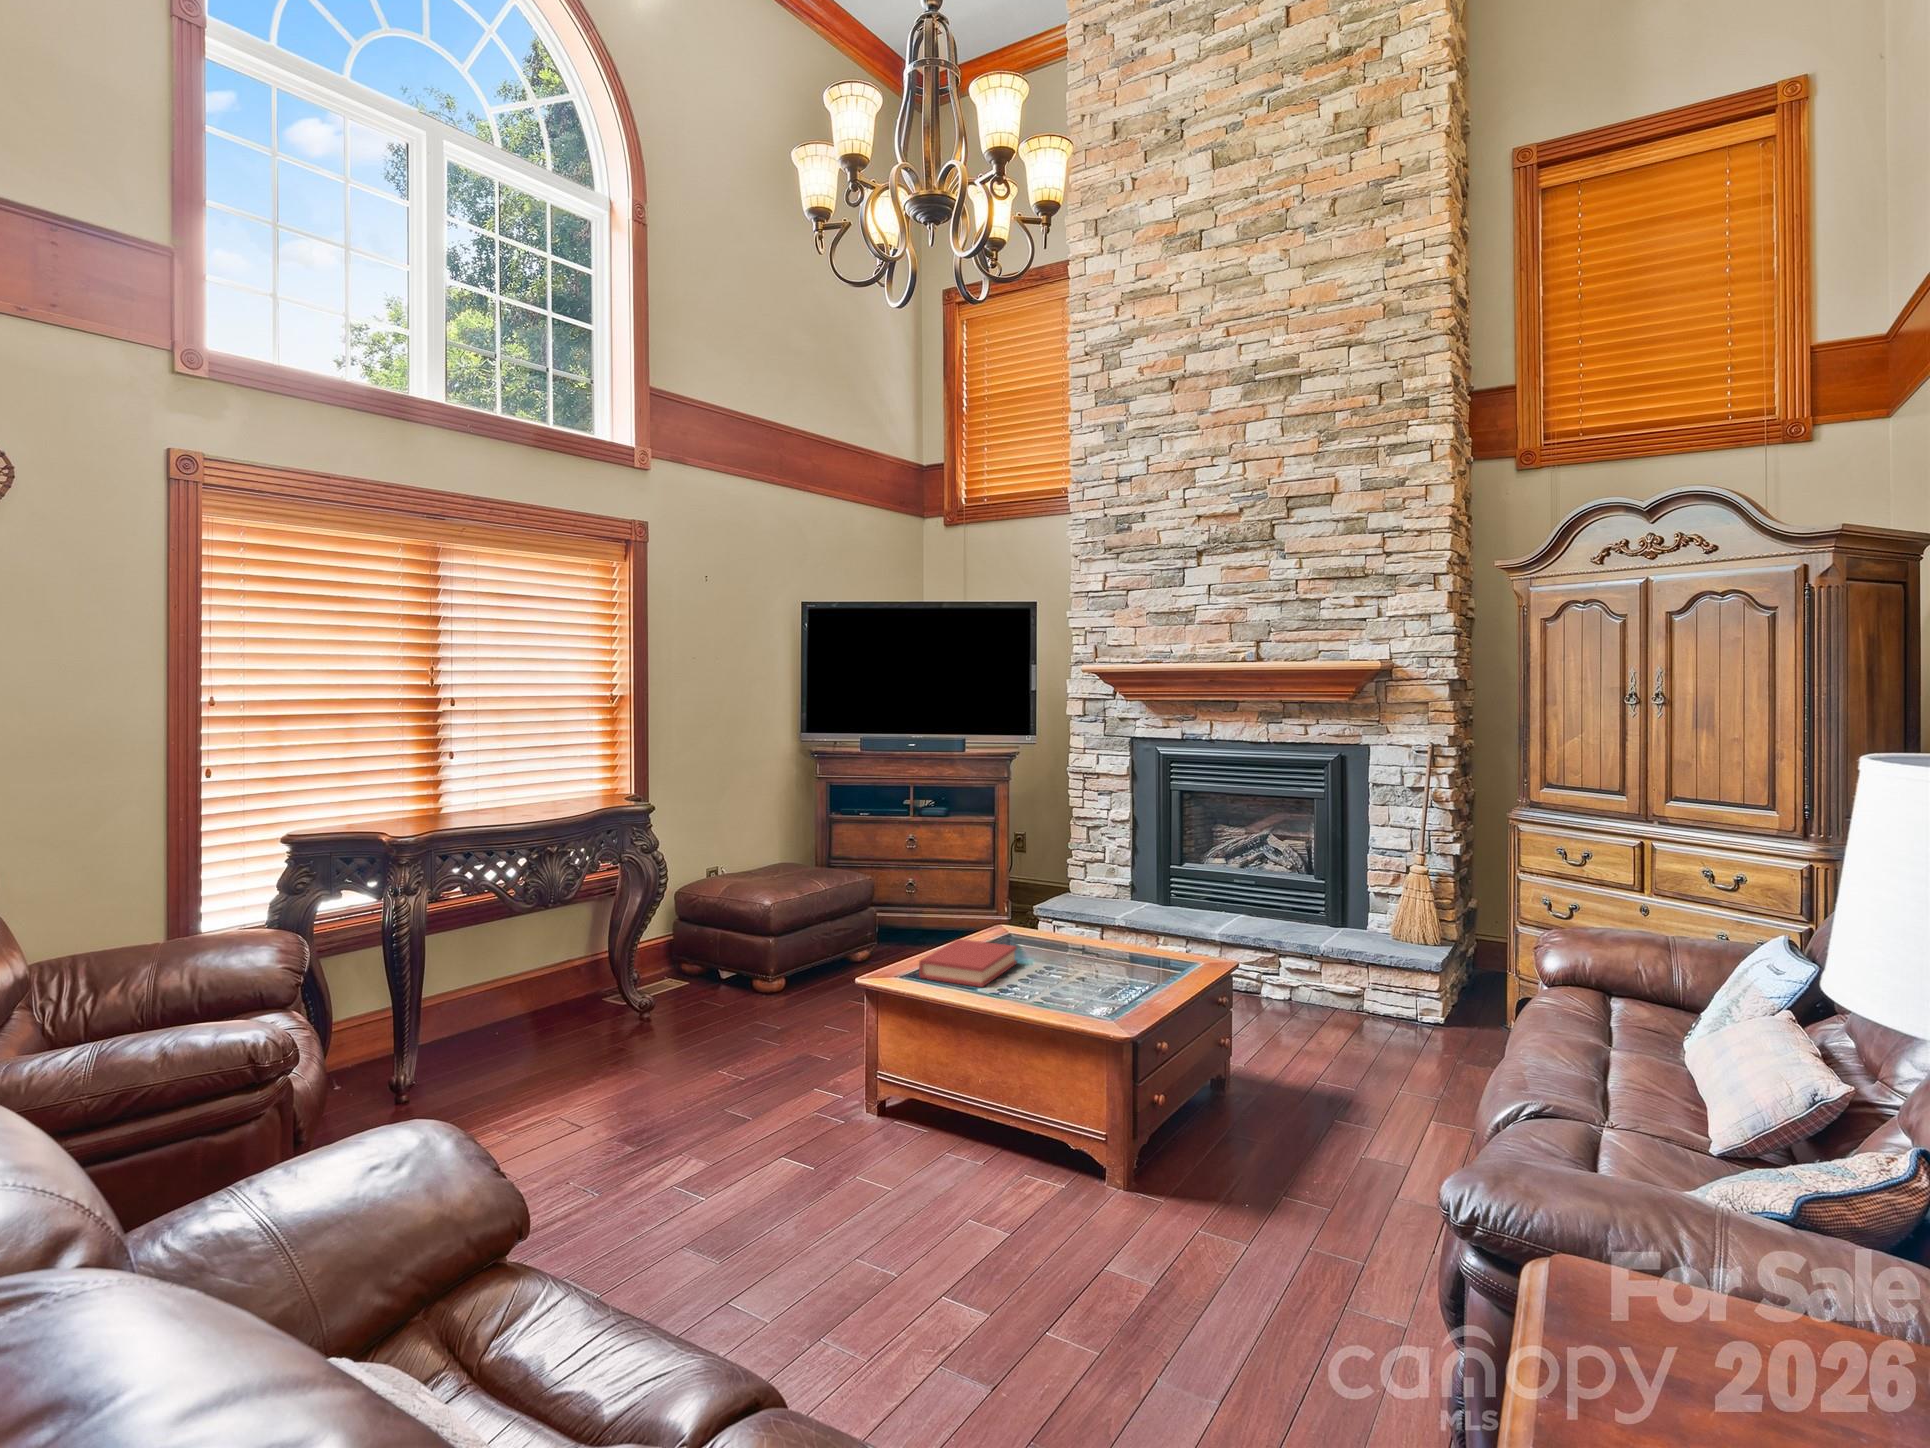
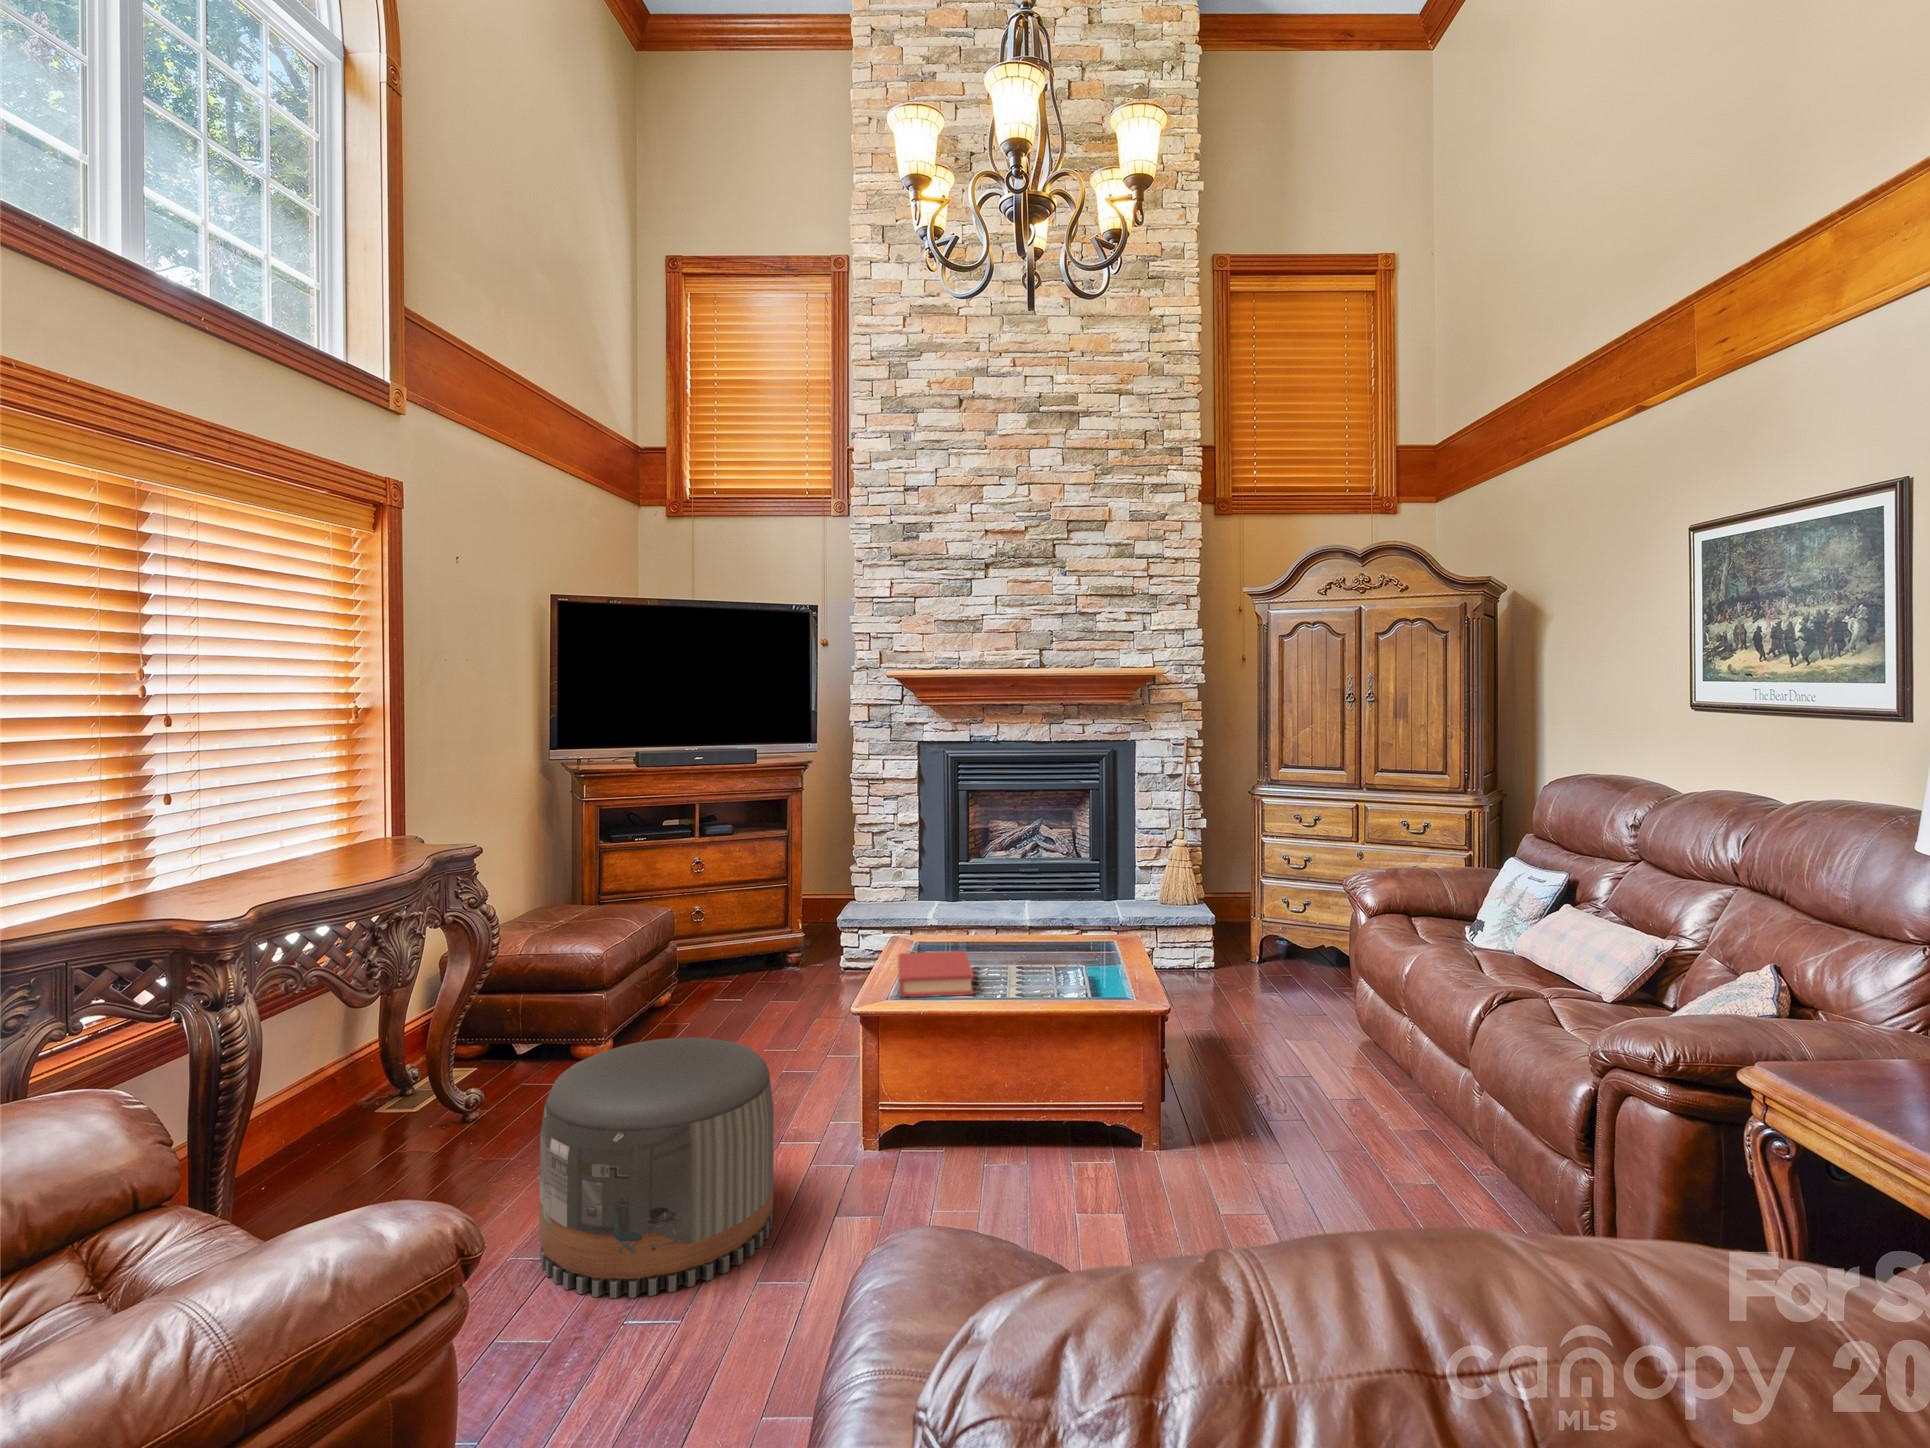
pouf: none [588,976,767,1170] -> present [539,1038,774,1298]

